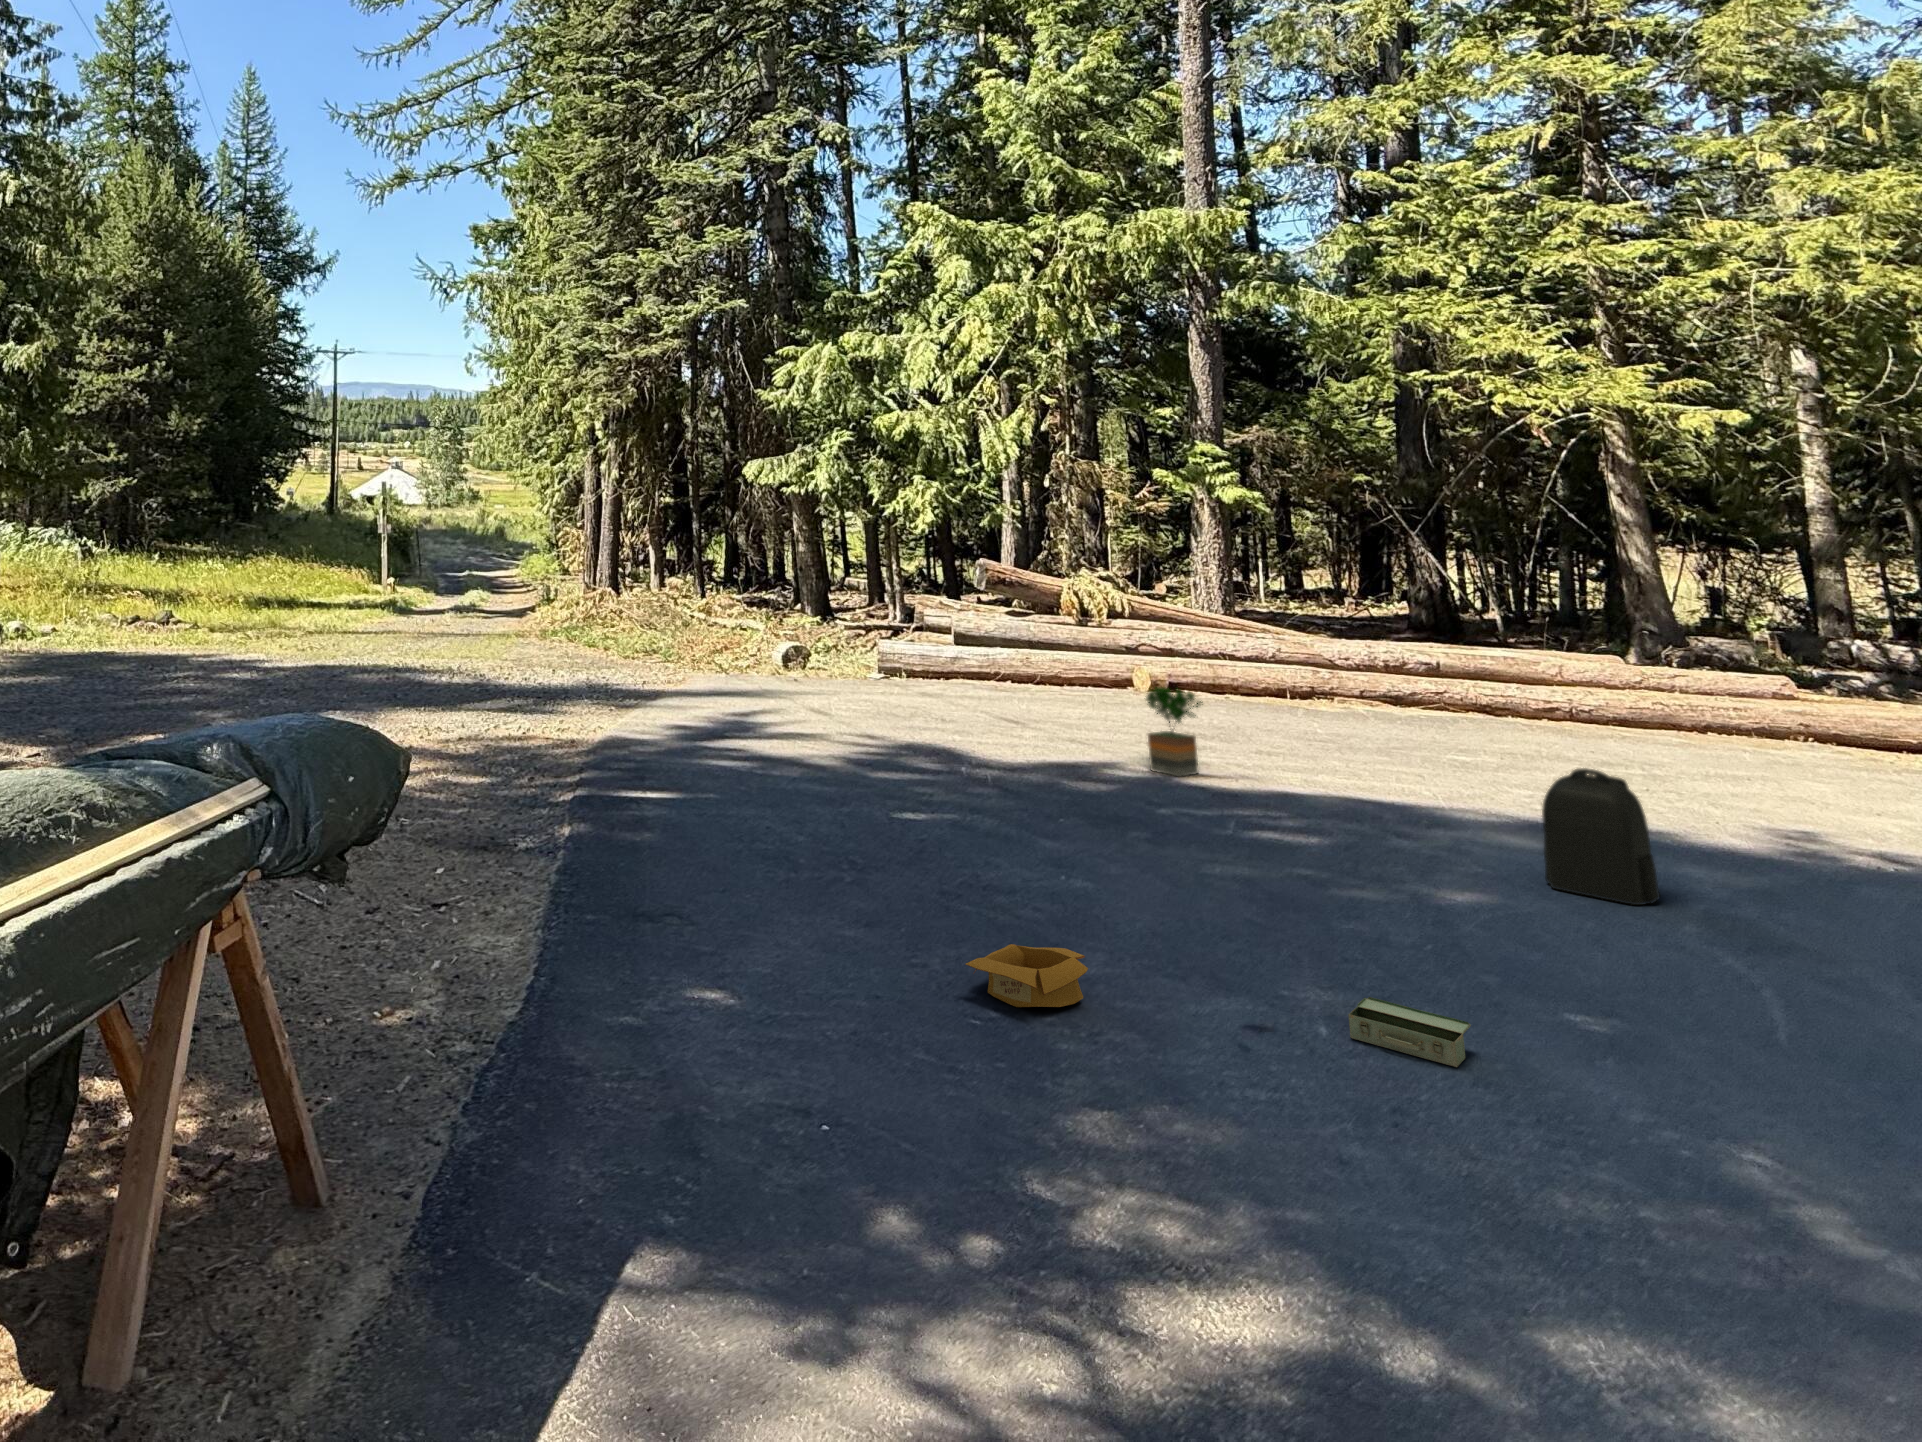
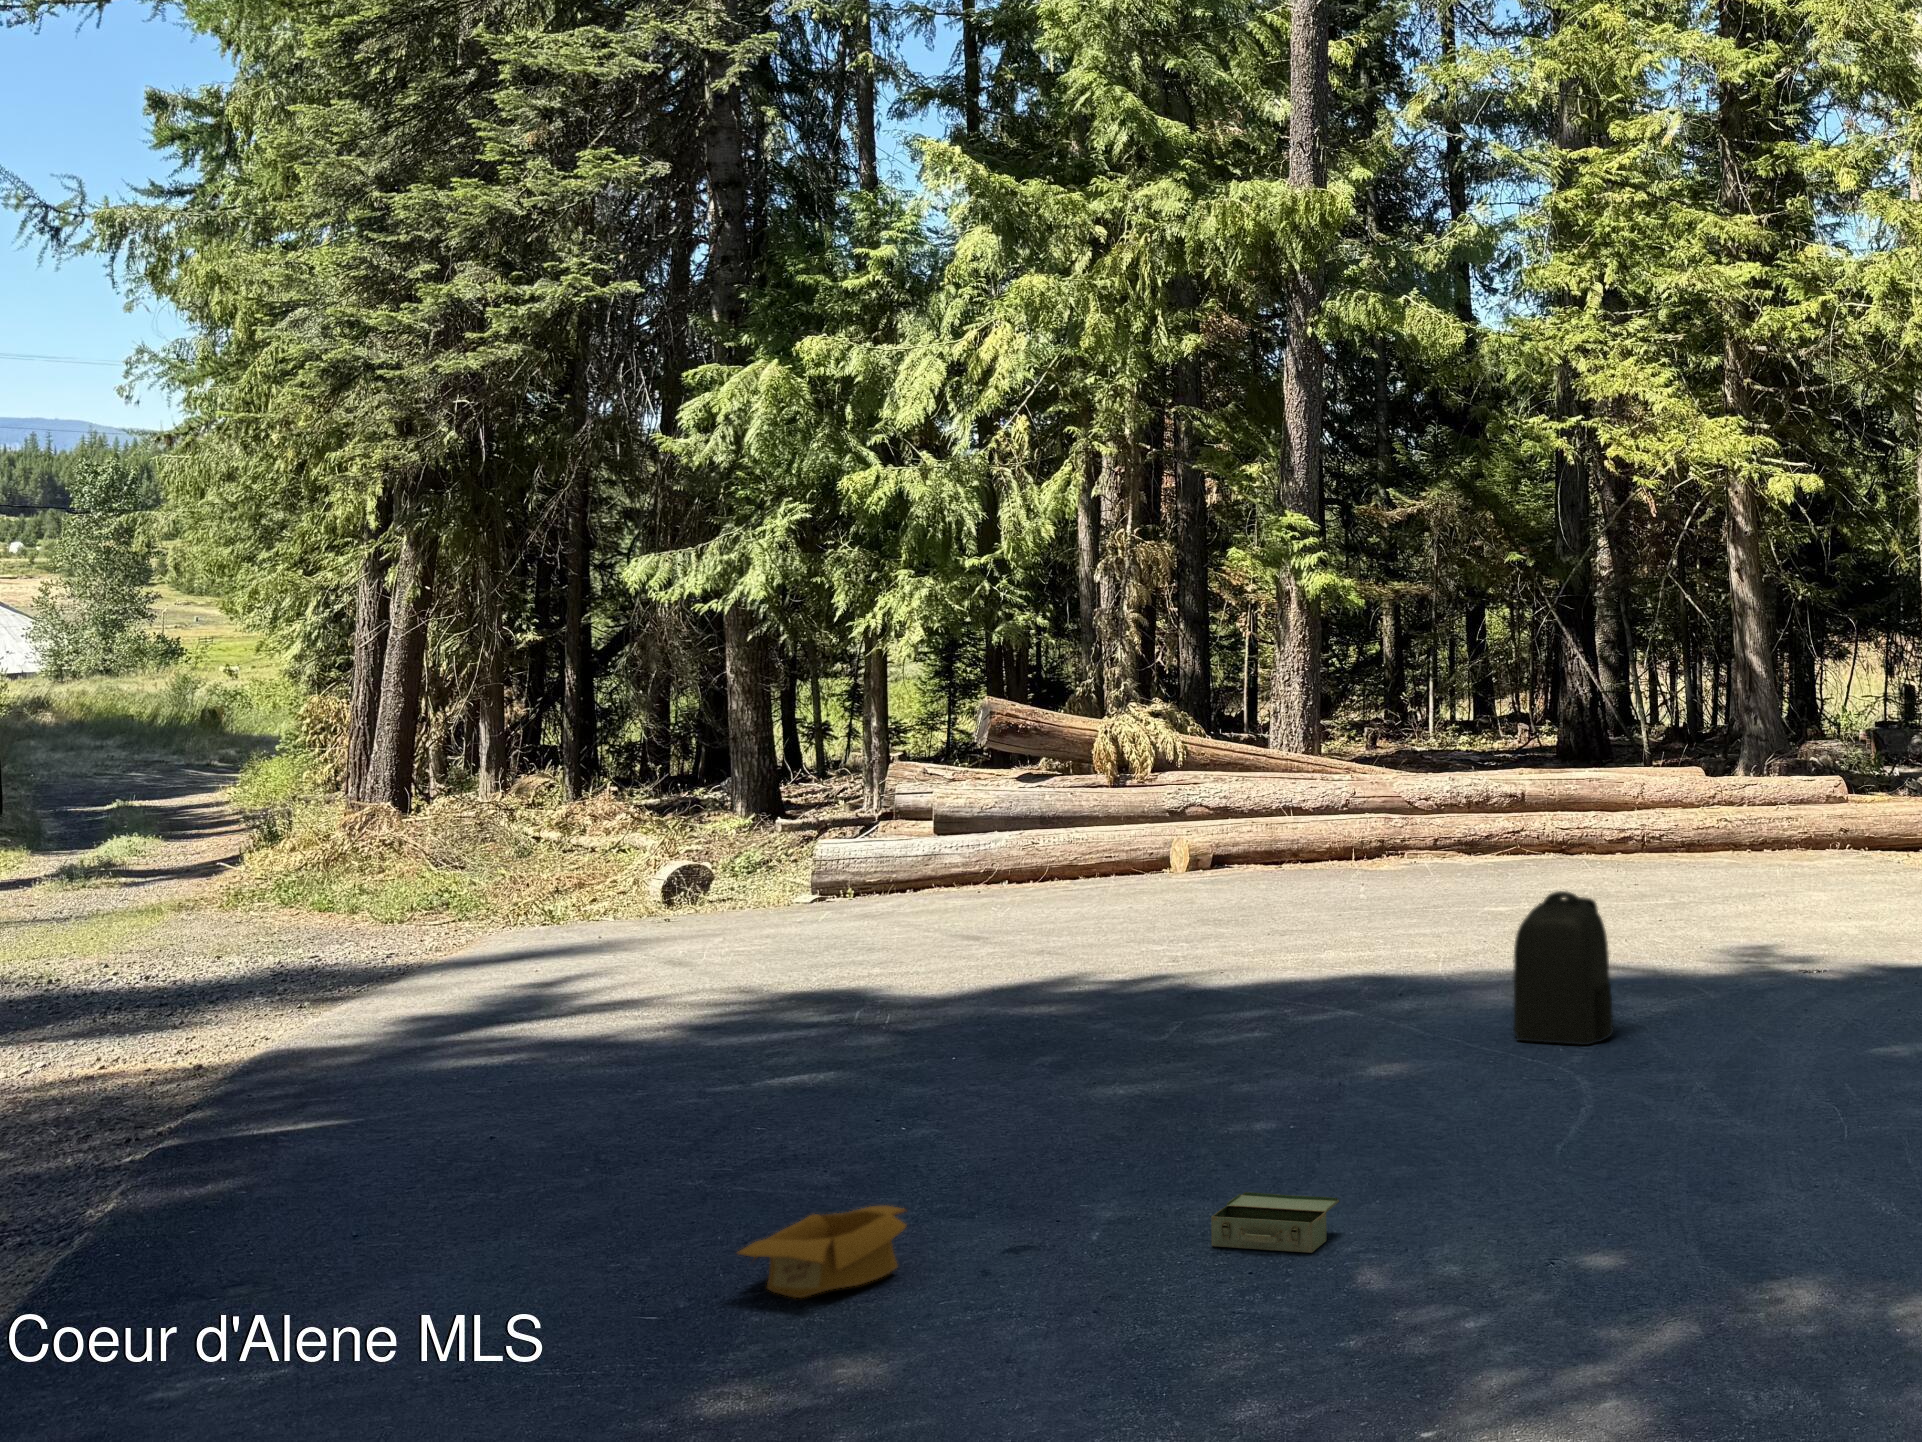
potted tree: present [1146,687,1203,777] -> none [1130,848,1207,972]

